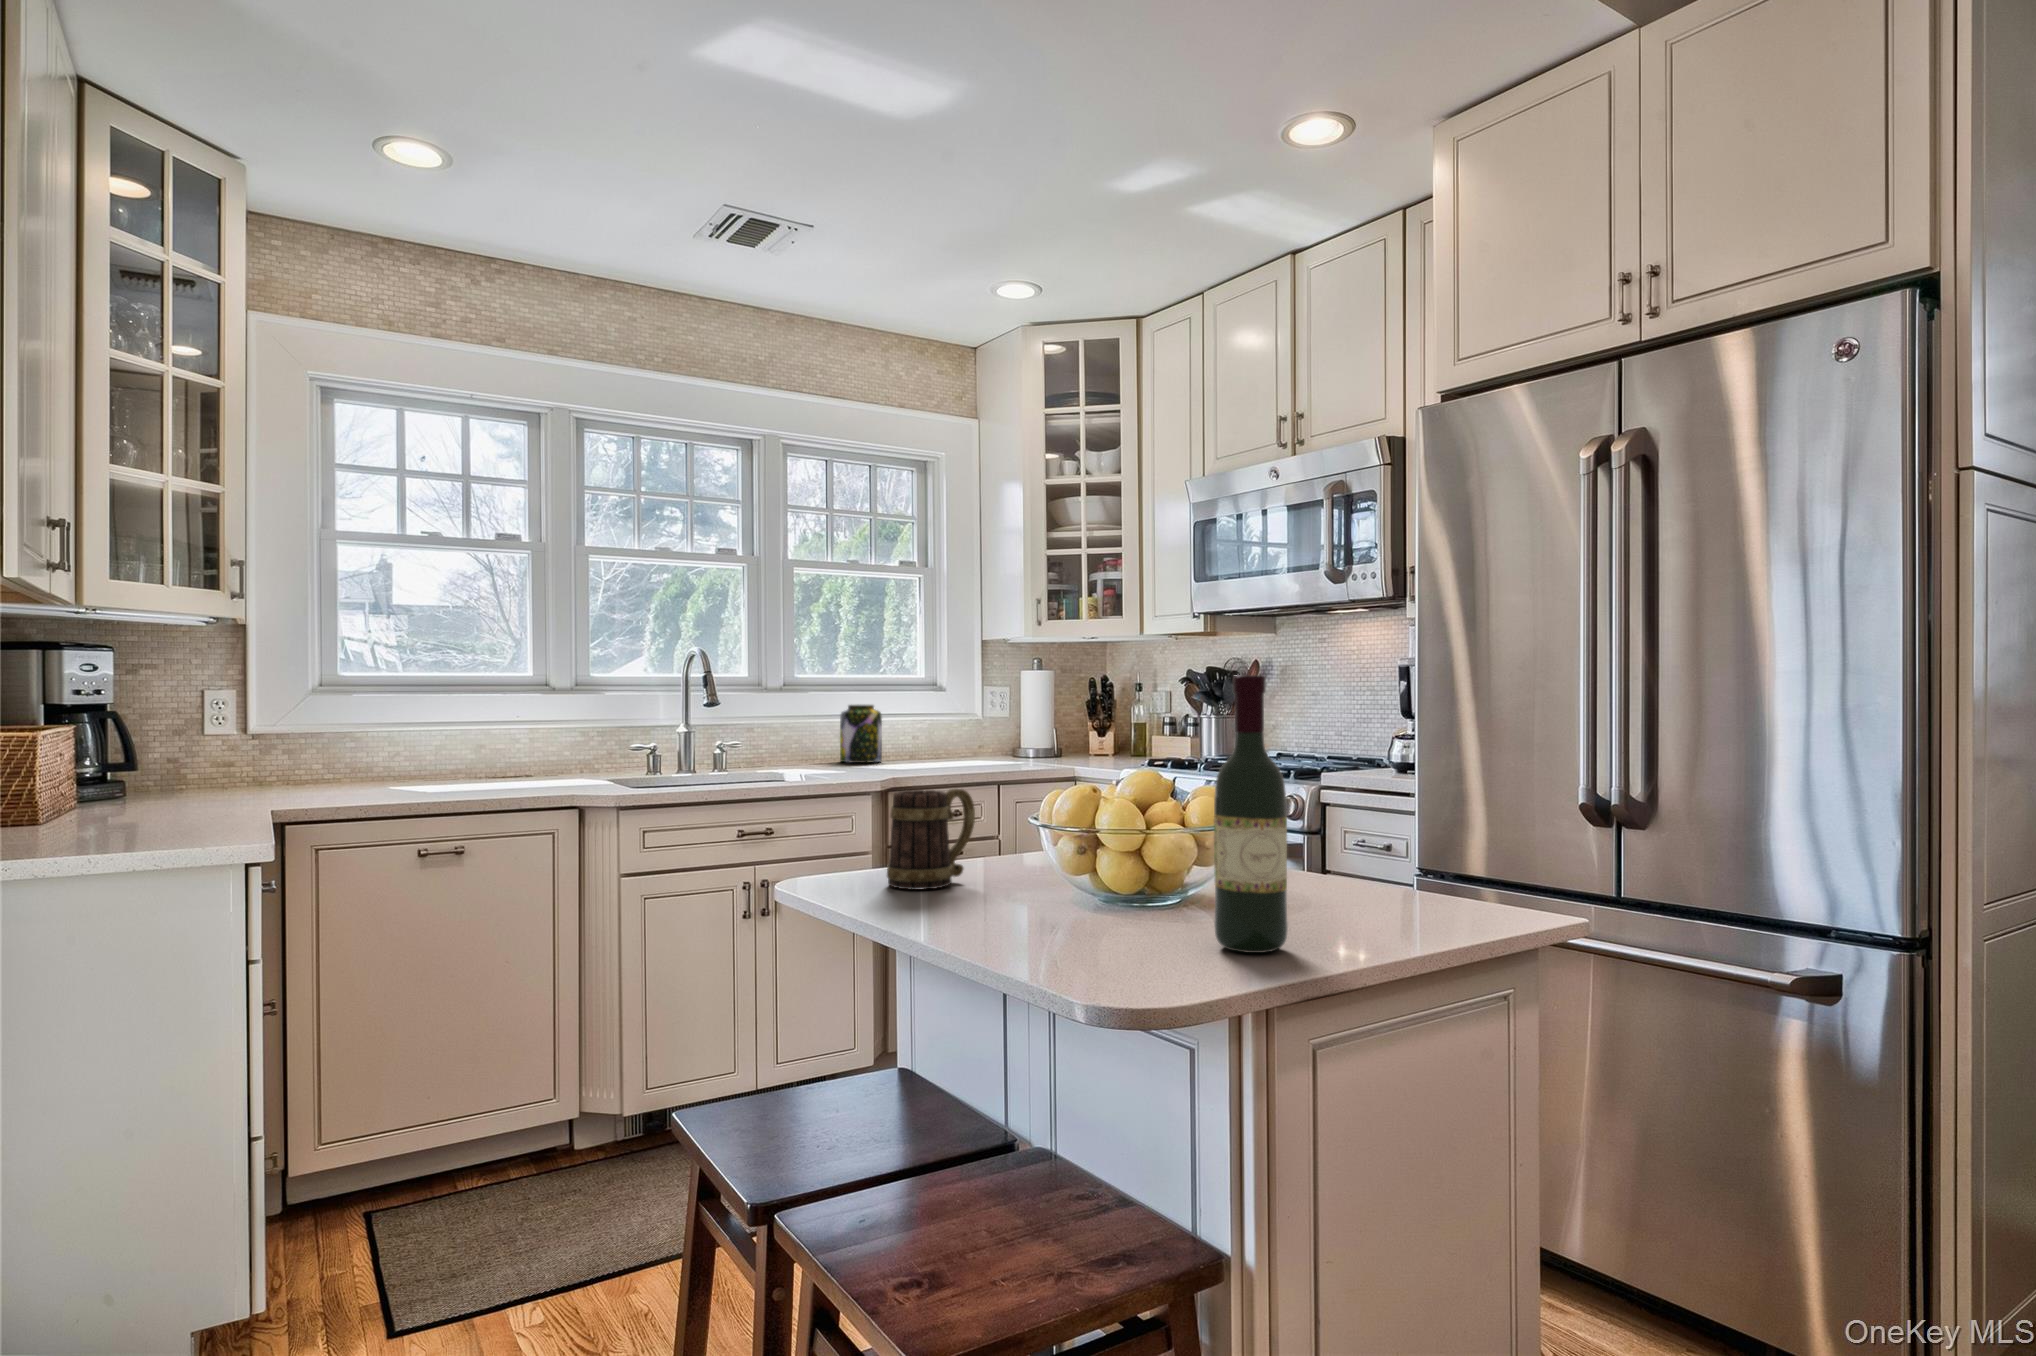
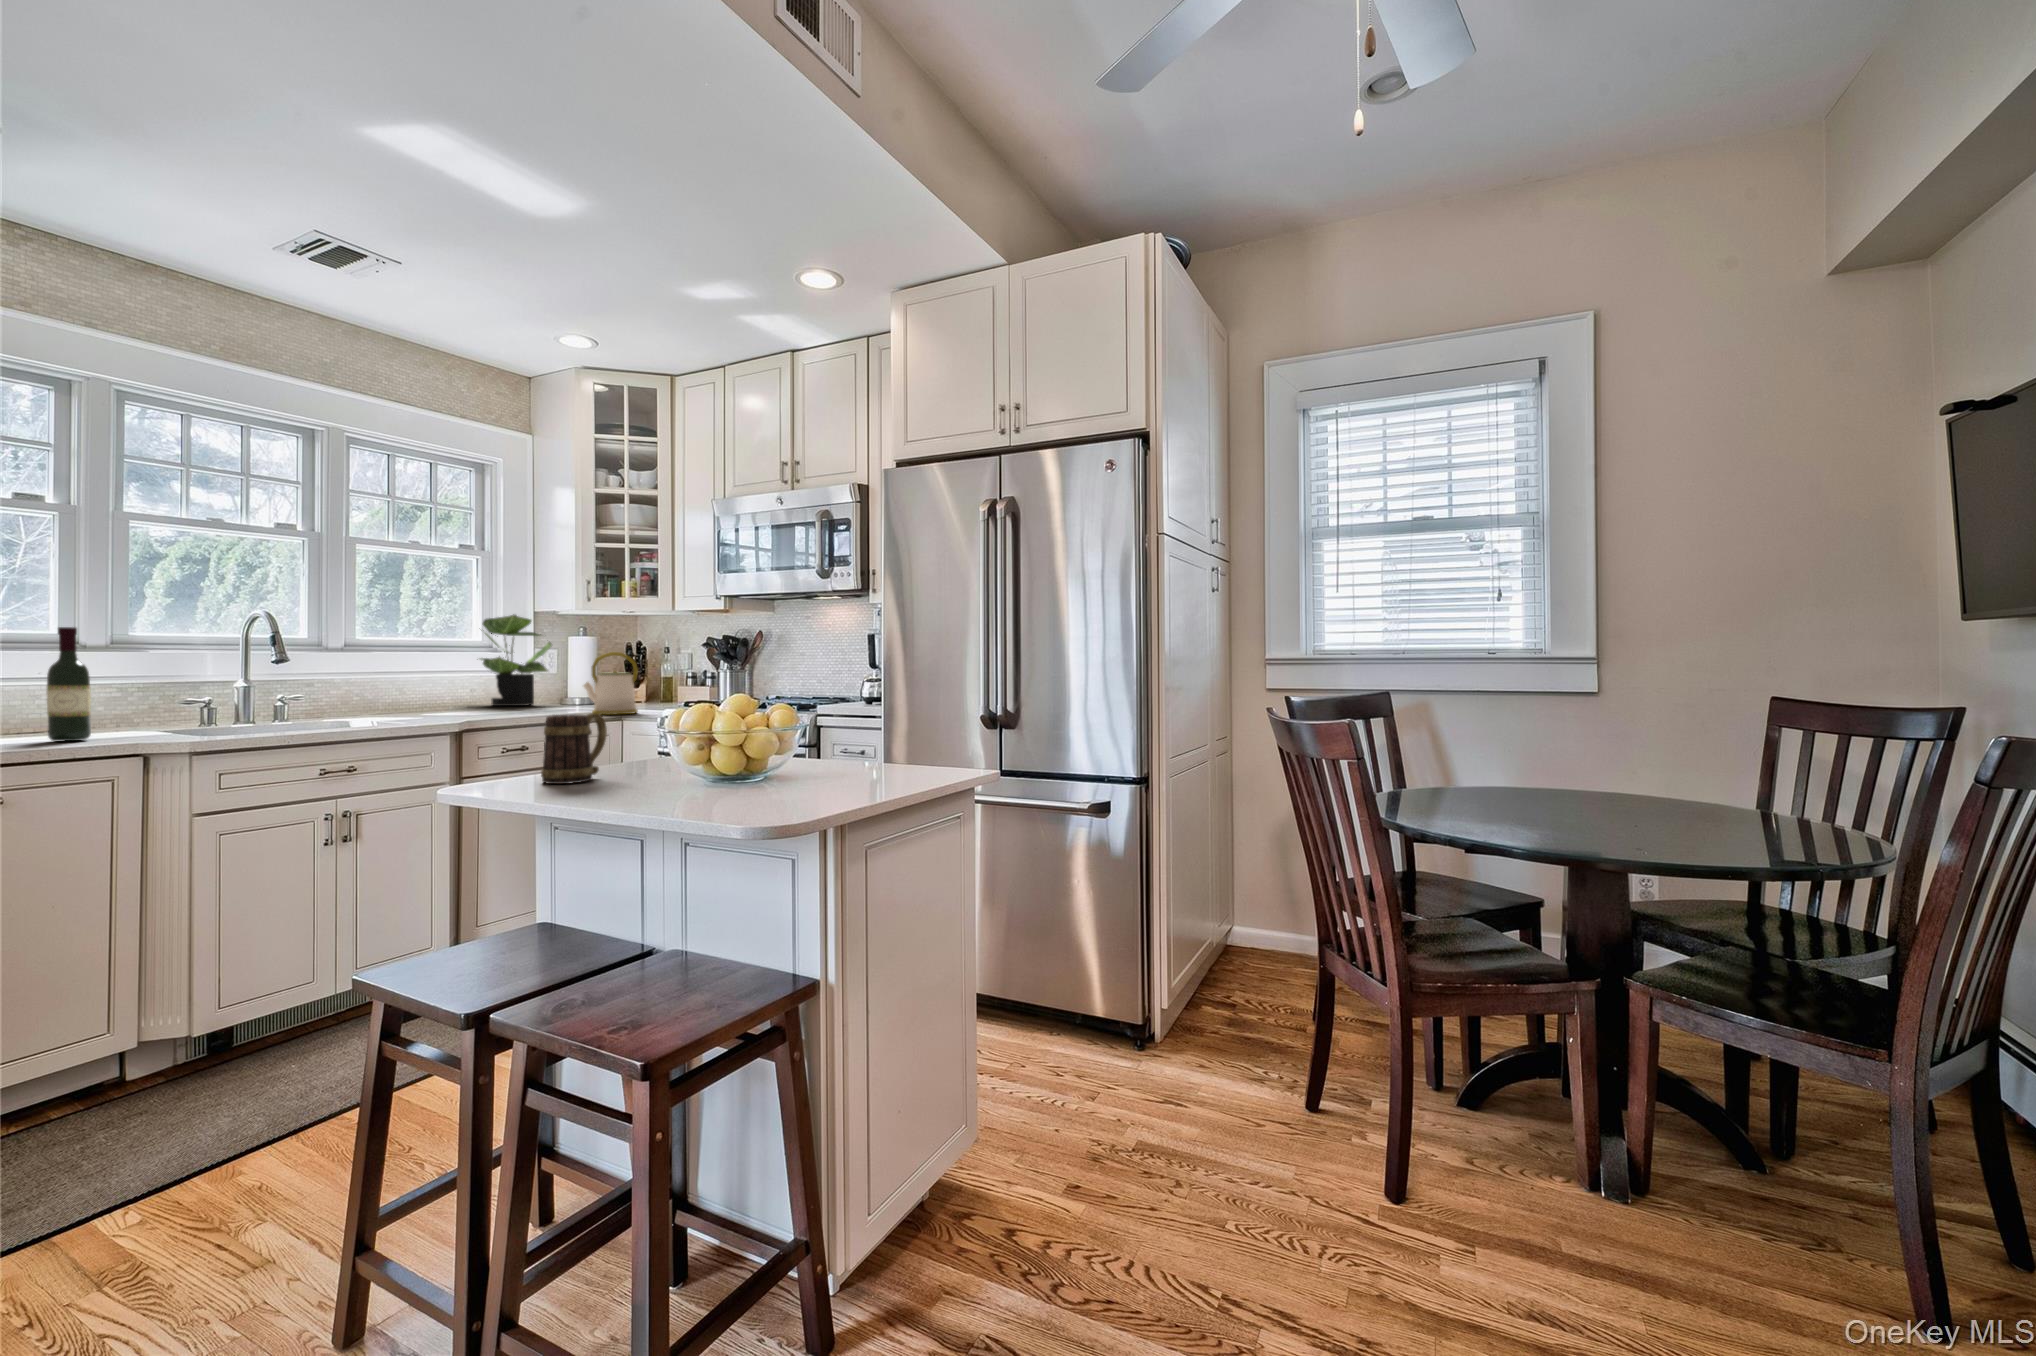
potted plant: none [911,644,1001,758] -> present [481,614,552,706]
wine bottle: present [1214,675,1288,953] -> present [47,627,91,742]
kettle: none [1024,690,1090,774] -> present [583,652,638,715]
jar: present [840,705,882,763] -> none [404,663,446,711]

